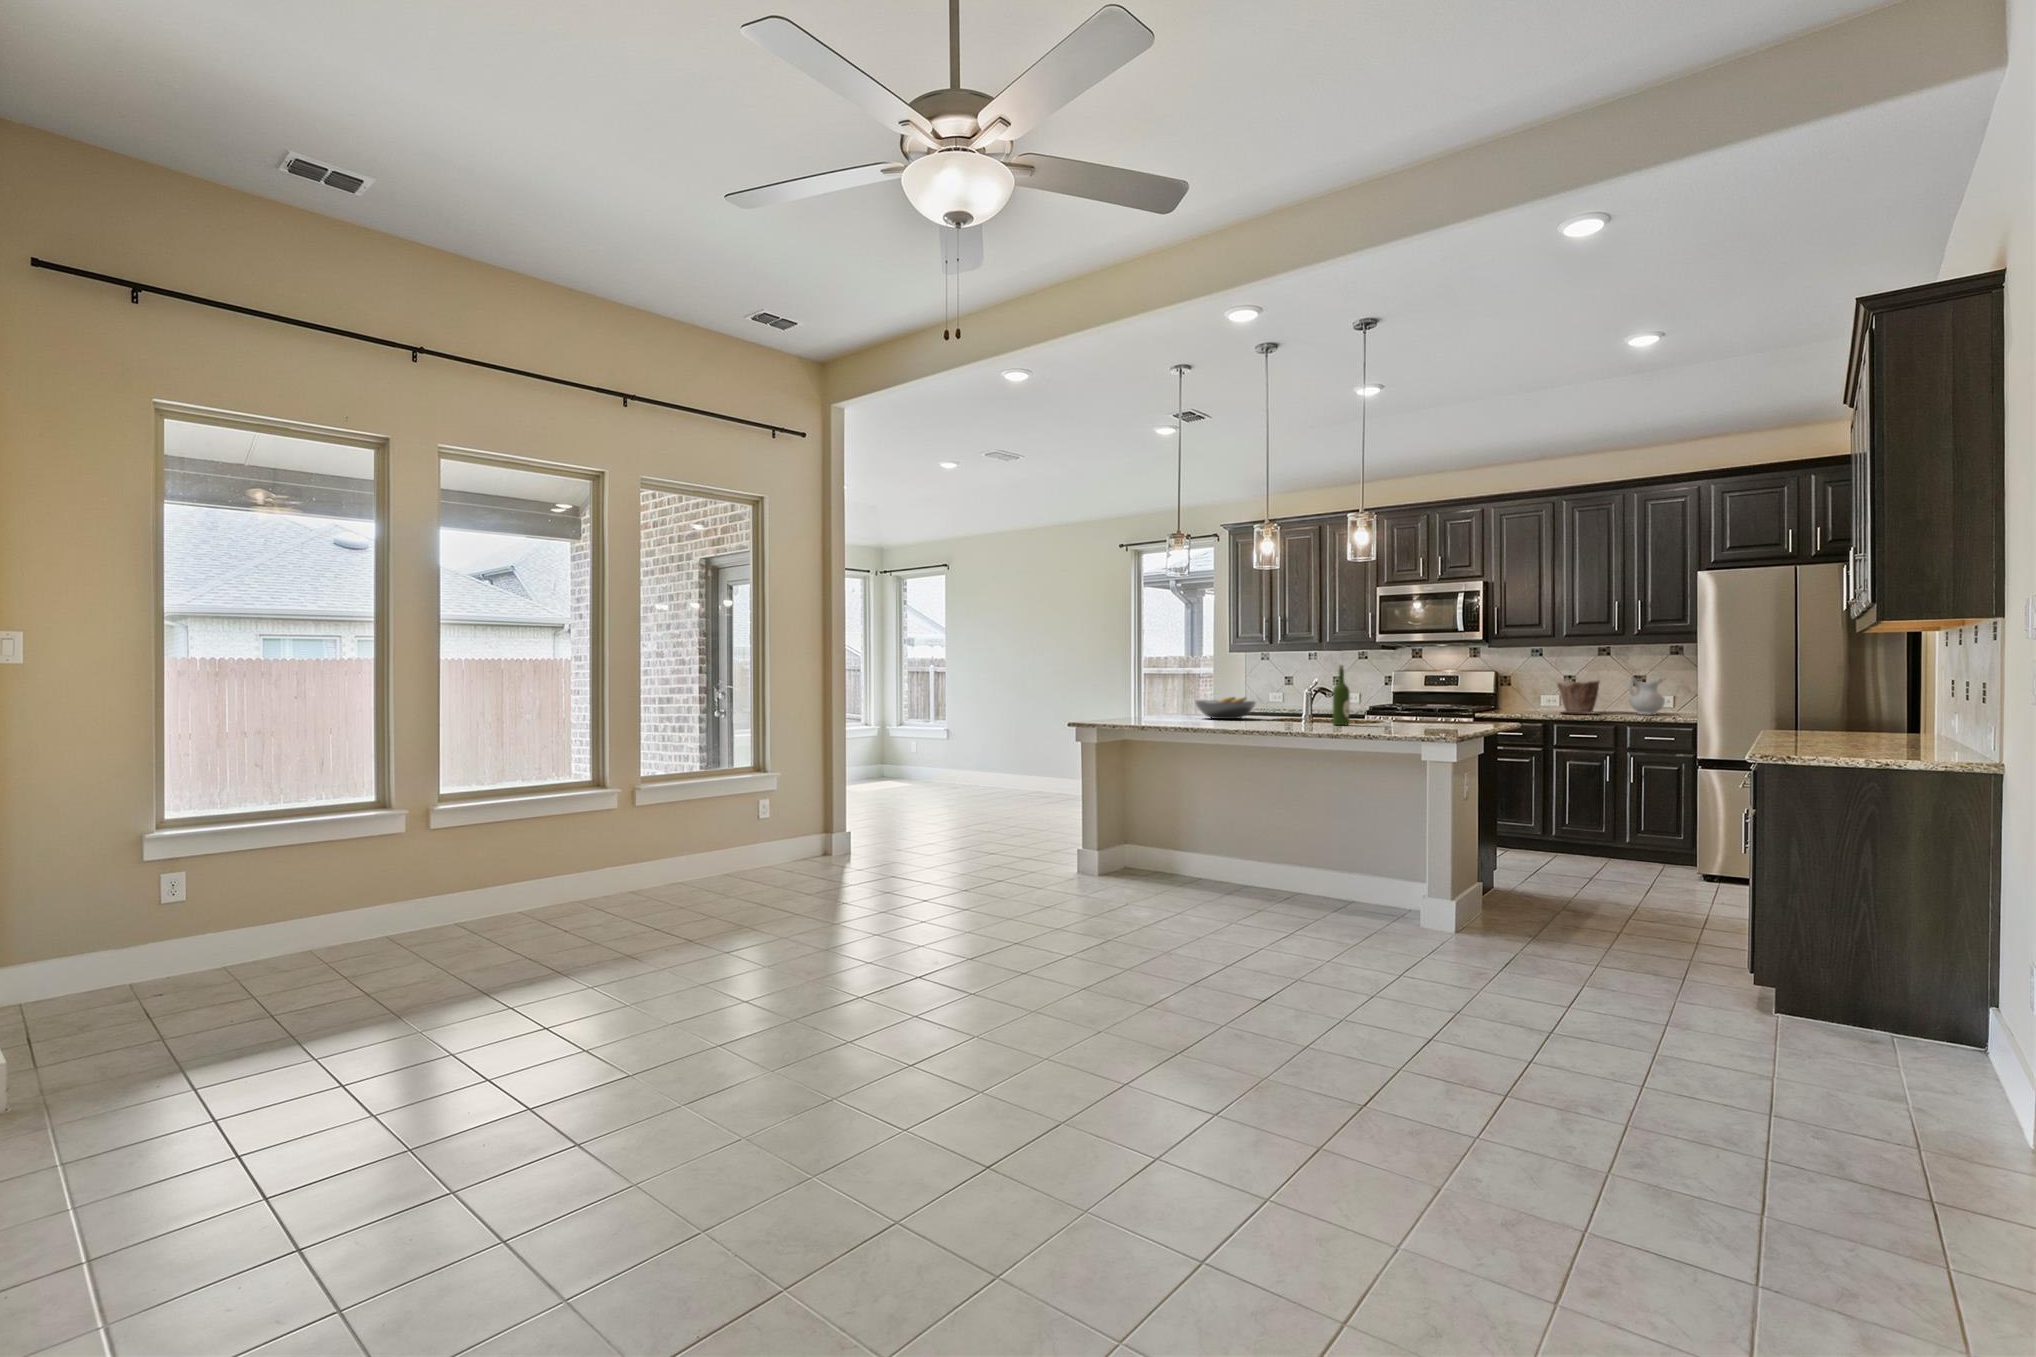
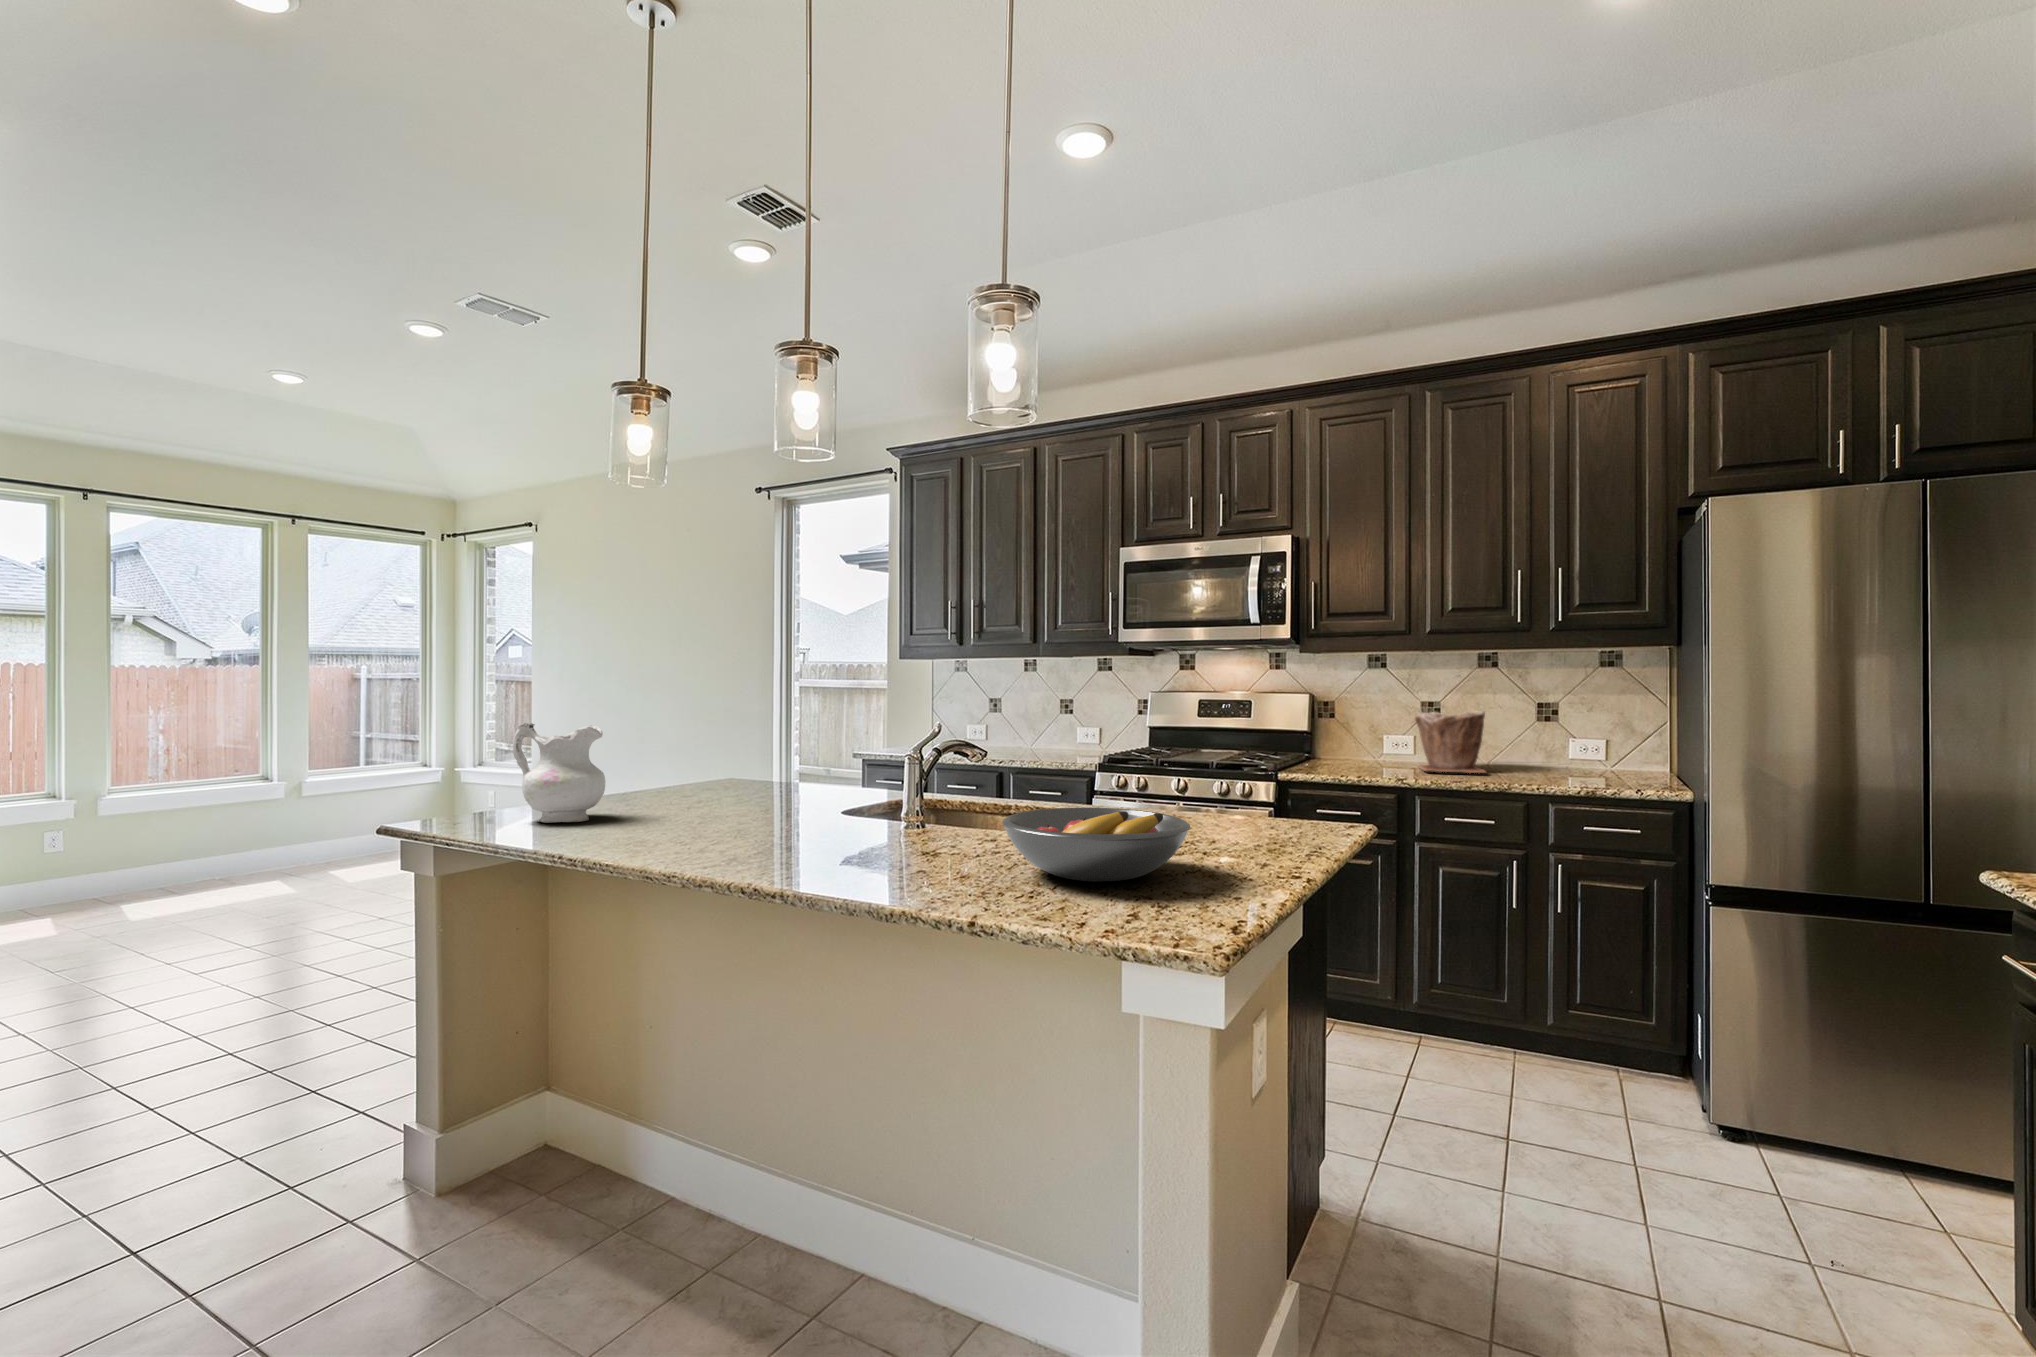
wine bottle: present [1333,665,1350,725] -> none [876,715,922,892]
ceramic pitcher: present [1628,677,1665,715] -> present [513,723,605,823]
fruit bowl: present [1195,697,1255,719] -> present [1002,808,1191,882]

